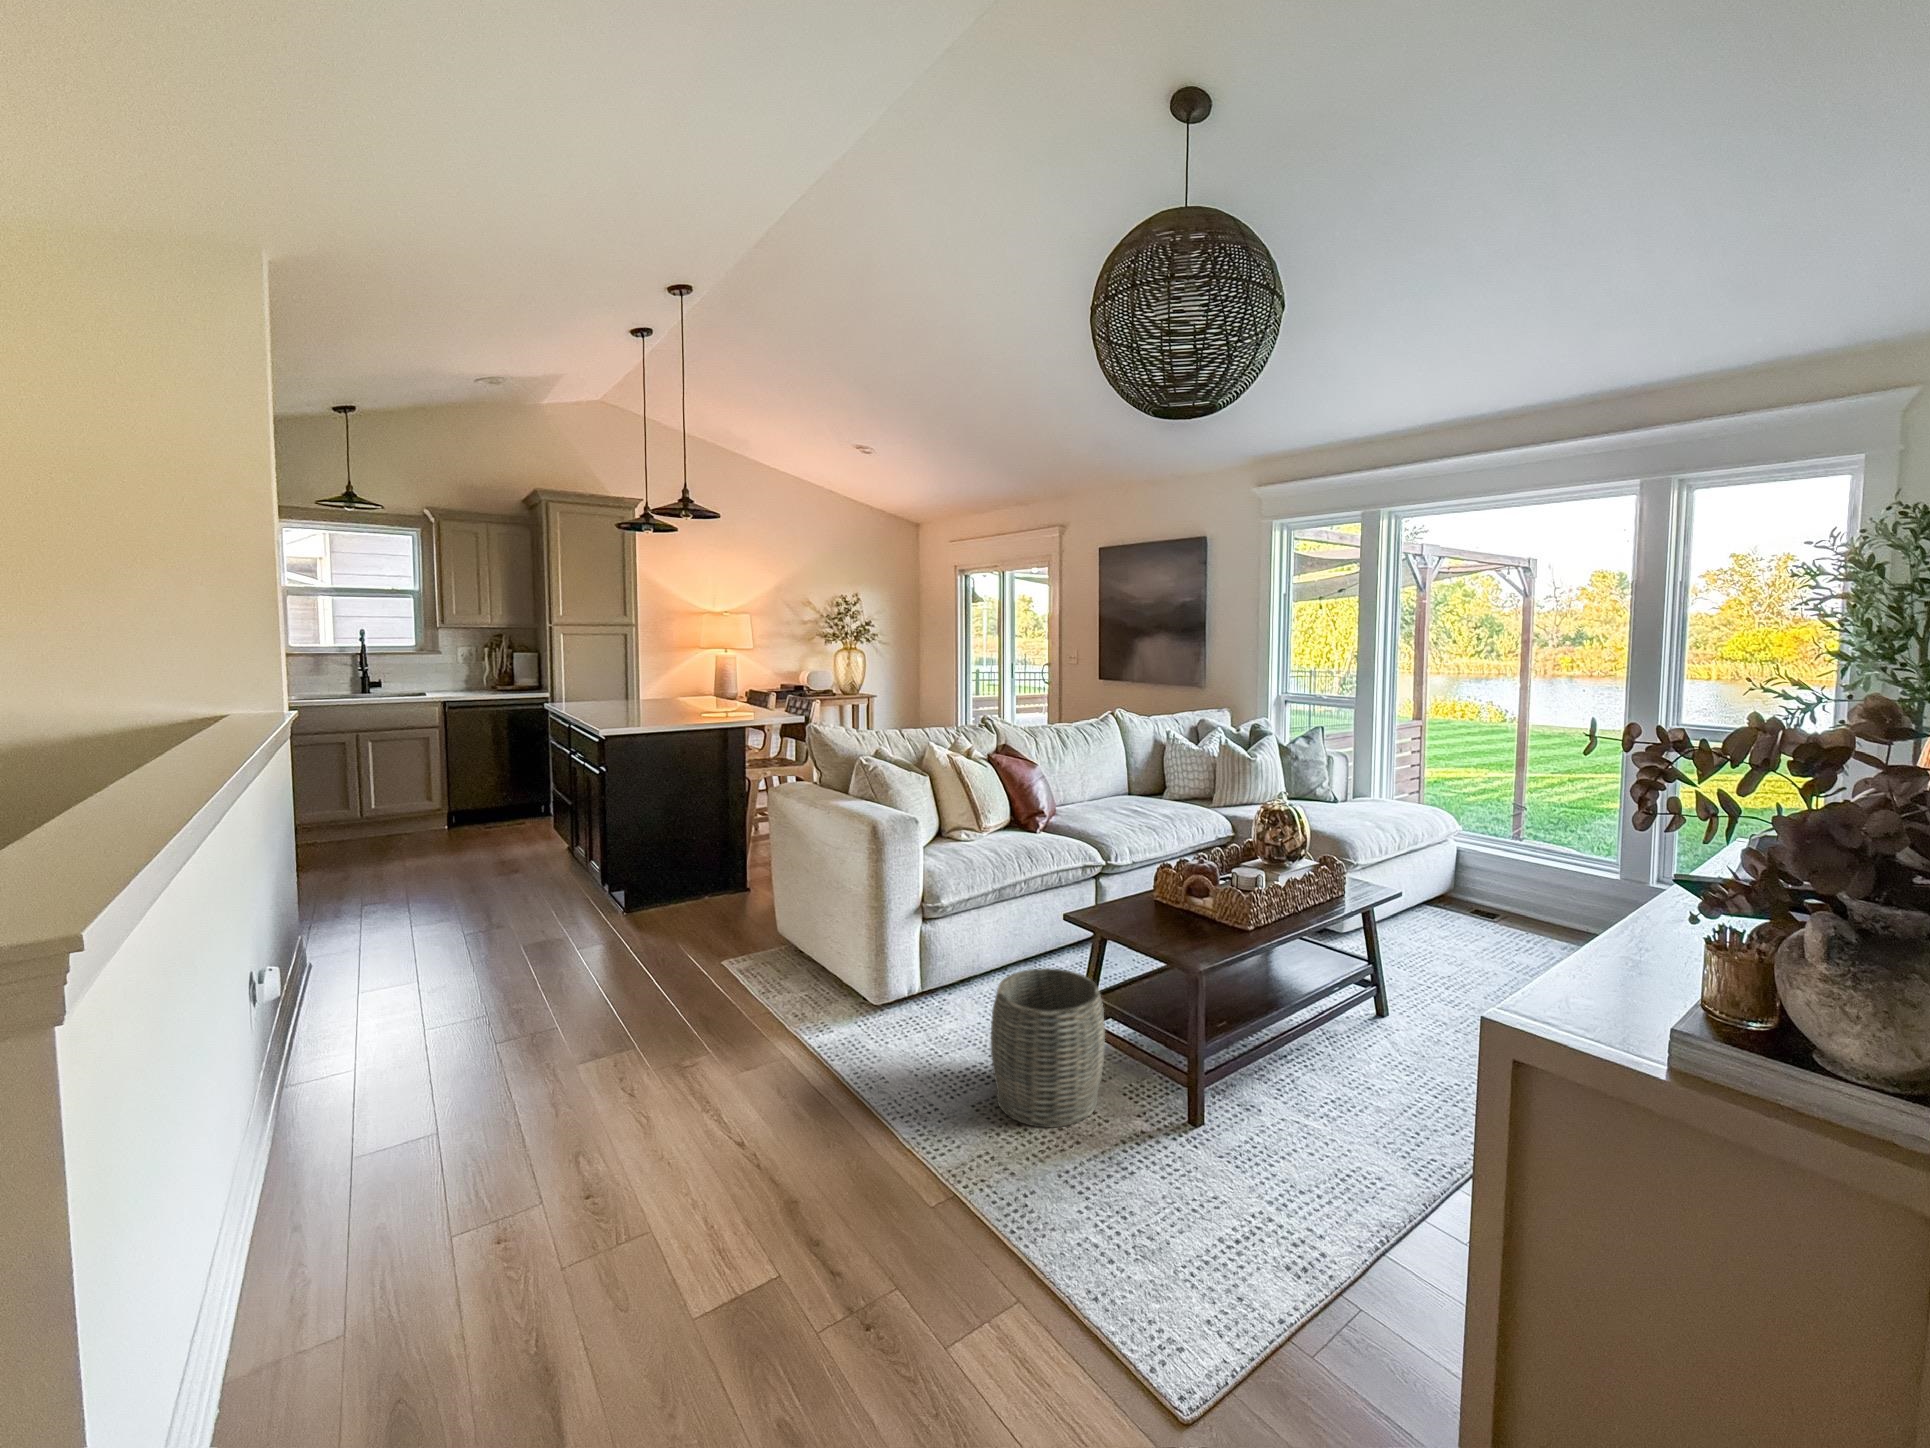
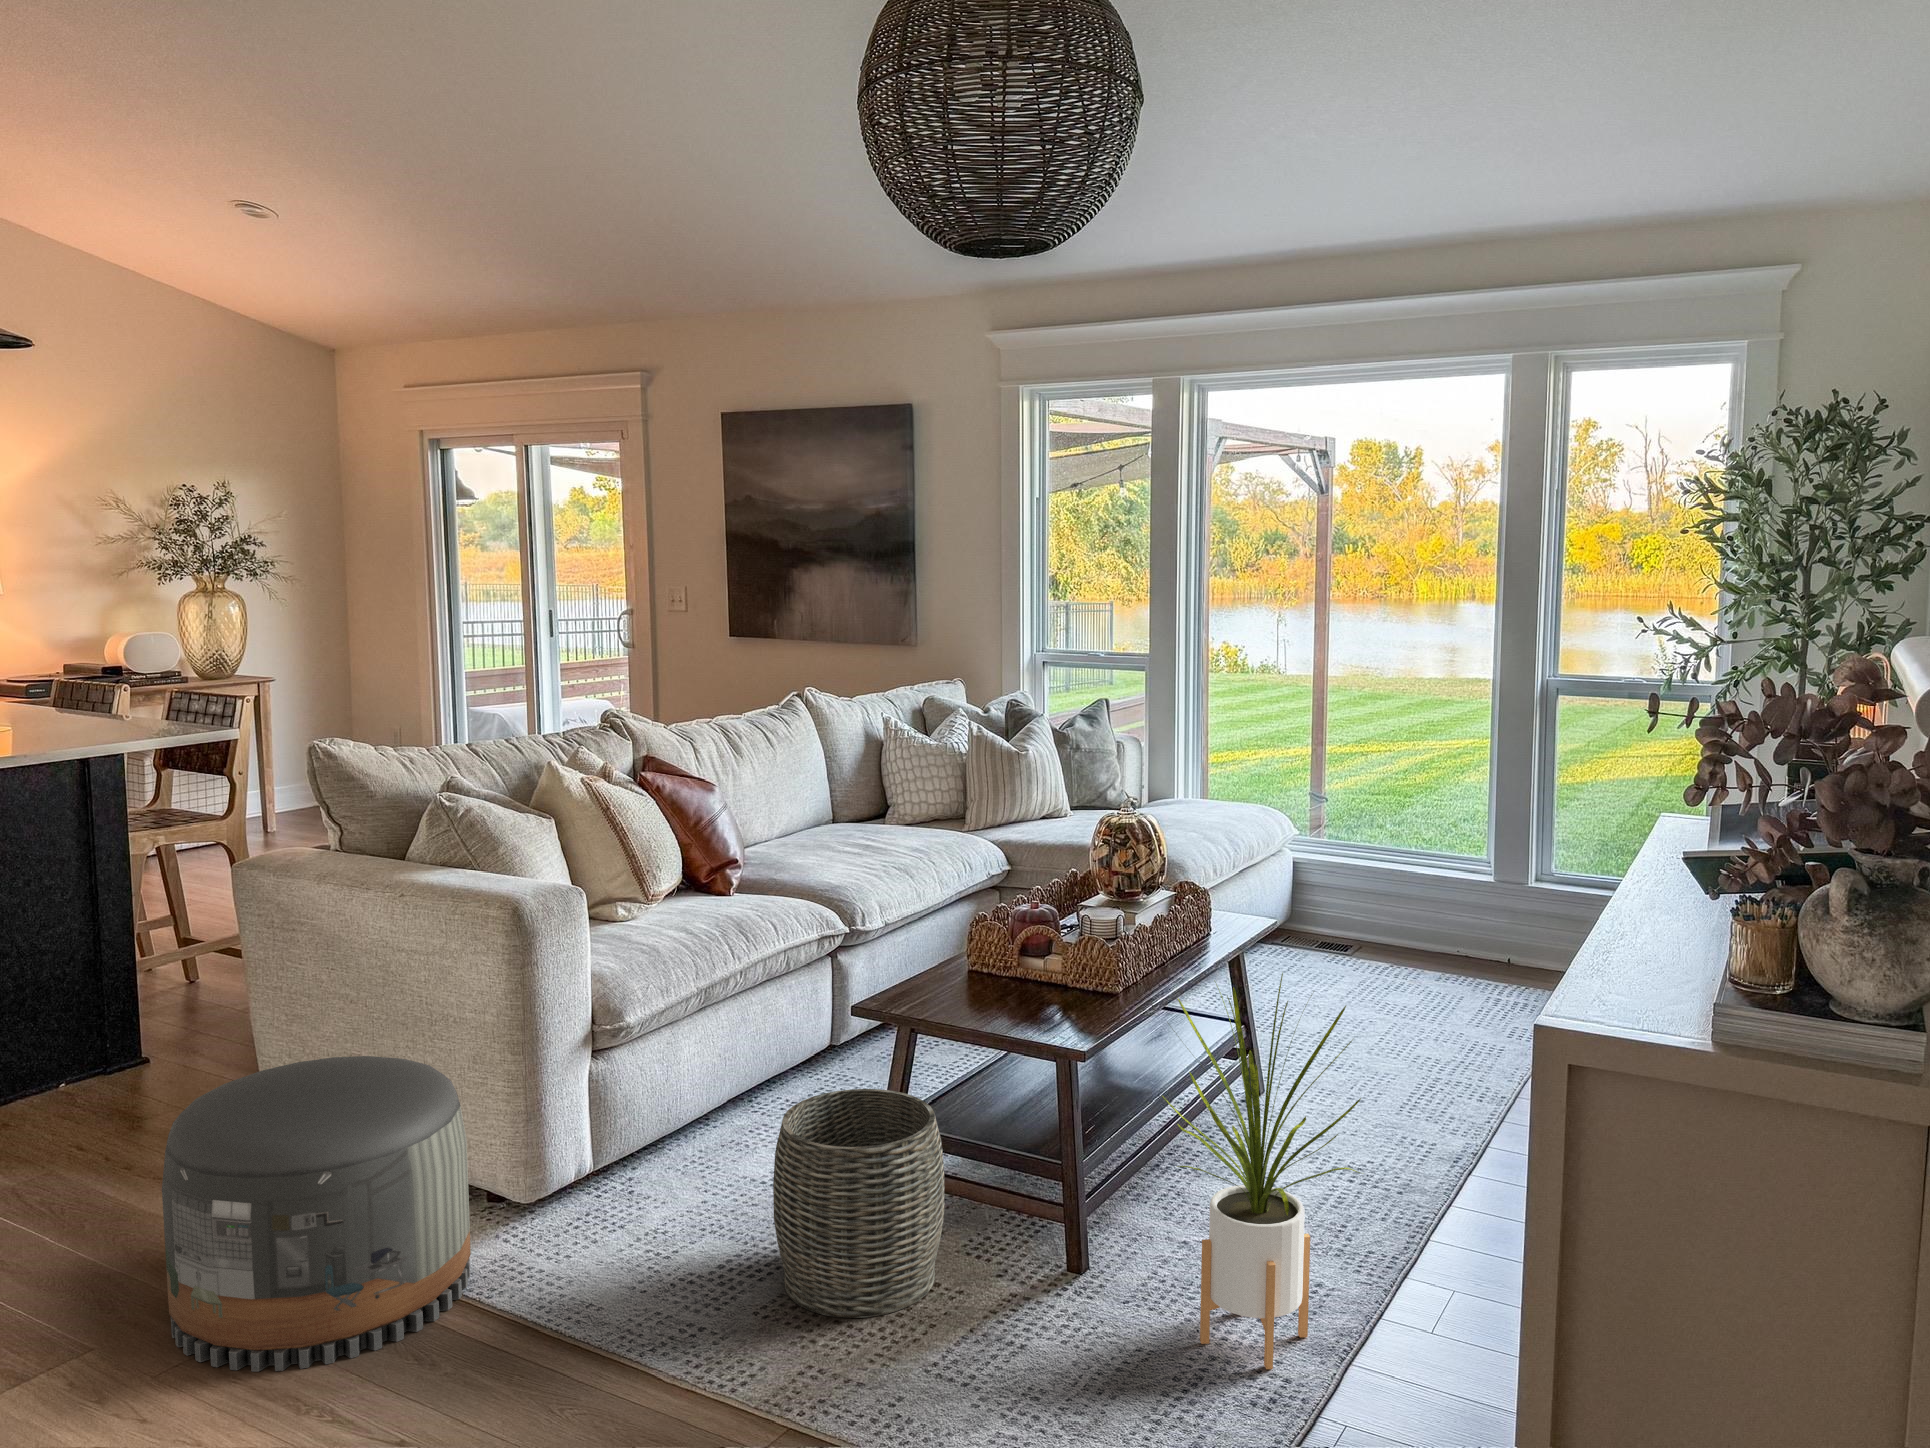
pouf: none [662,905,831,1087] -> present [162,1056,471,1372]
house plant: none [1240,929,1401,1239] -> present [1162,973,1361,1369]

